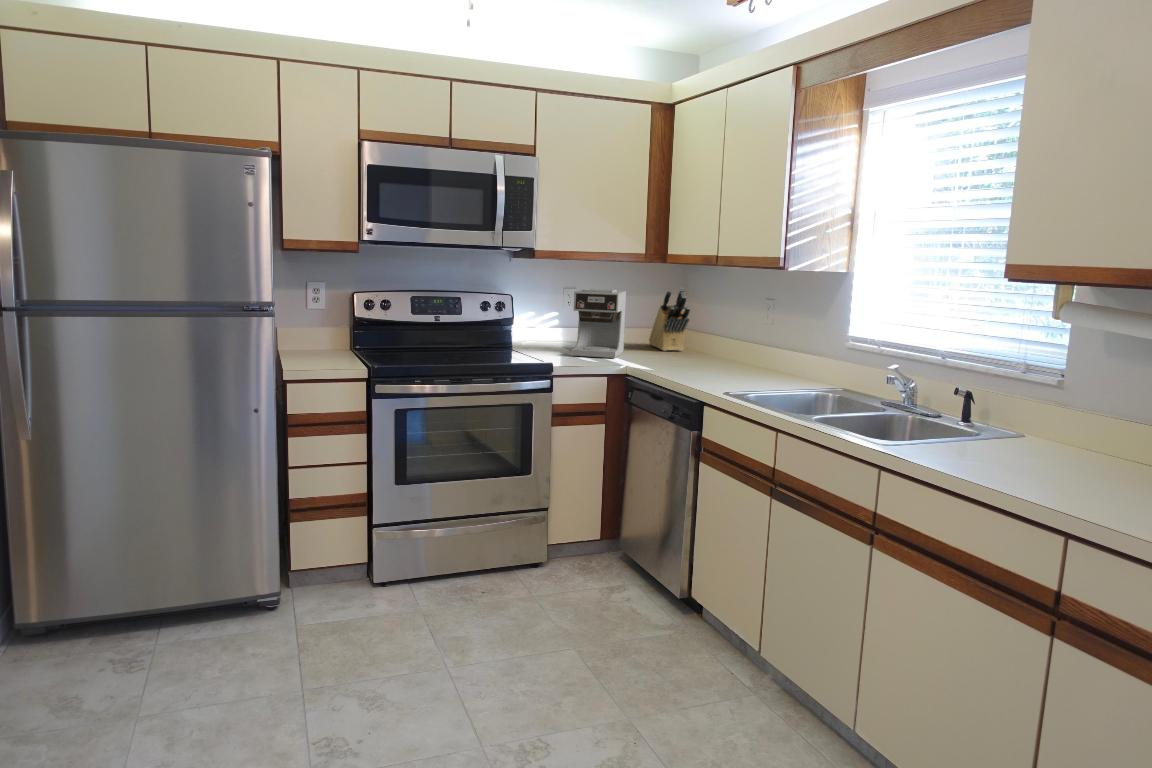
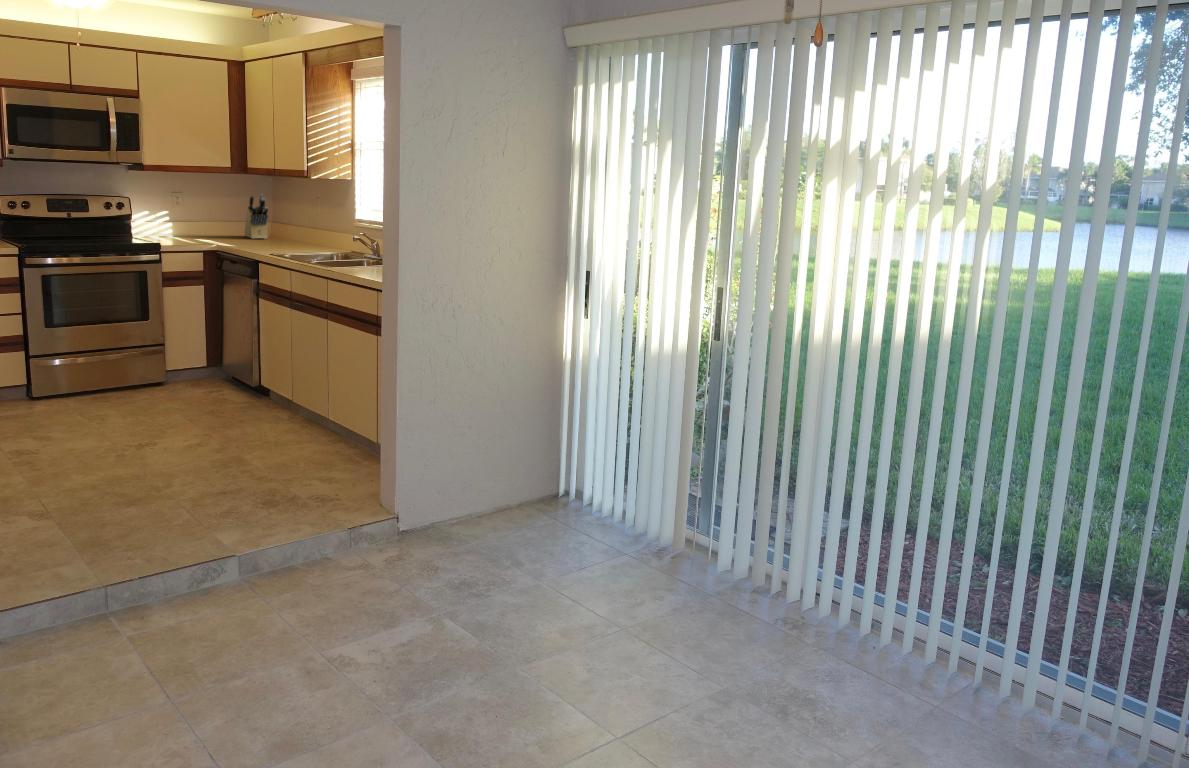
coffee maker: present [571,289,626,358] -> none [177,194,221,242]

